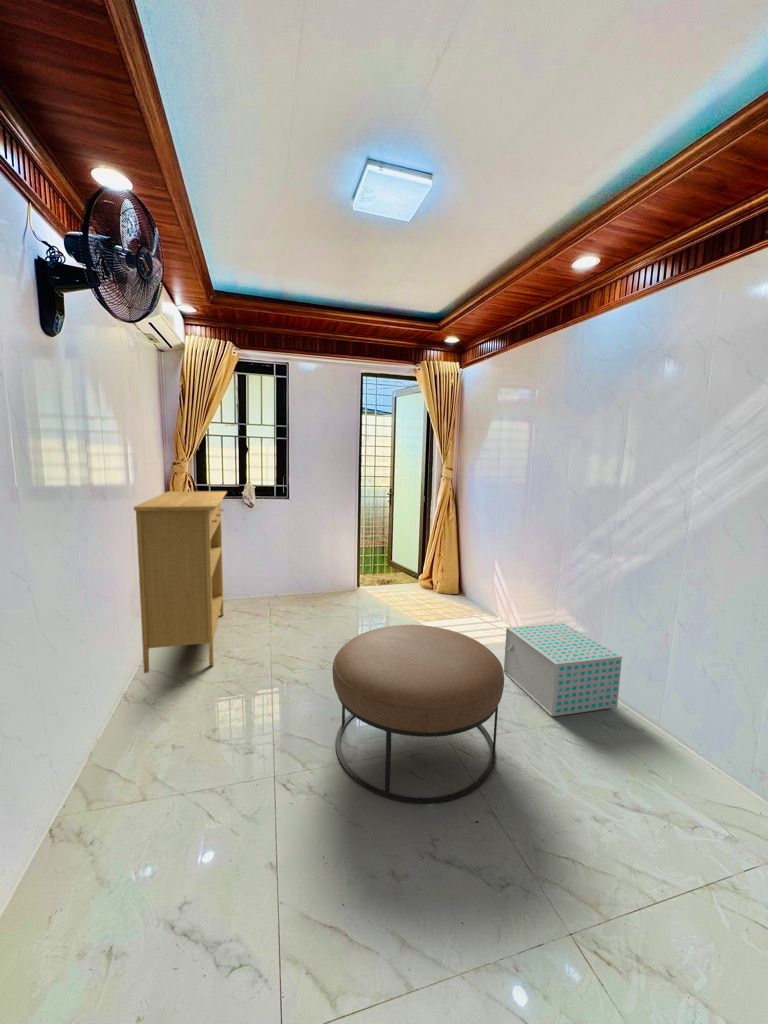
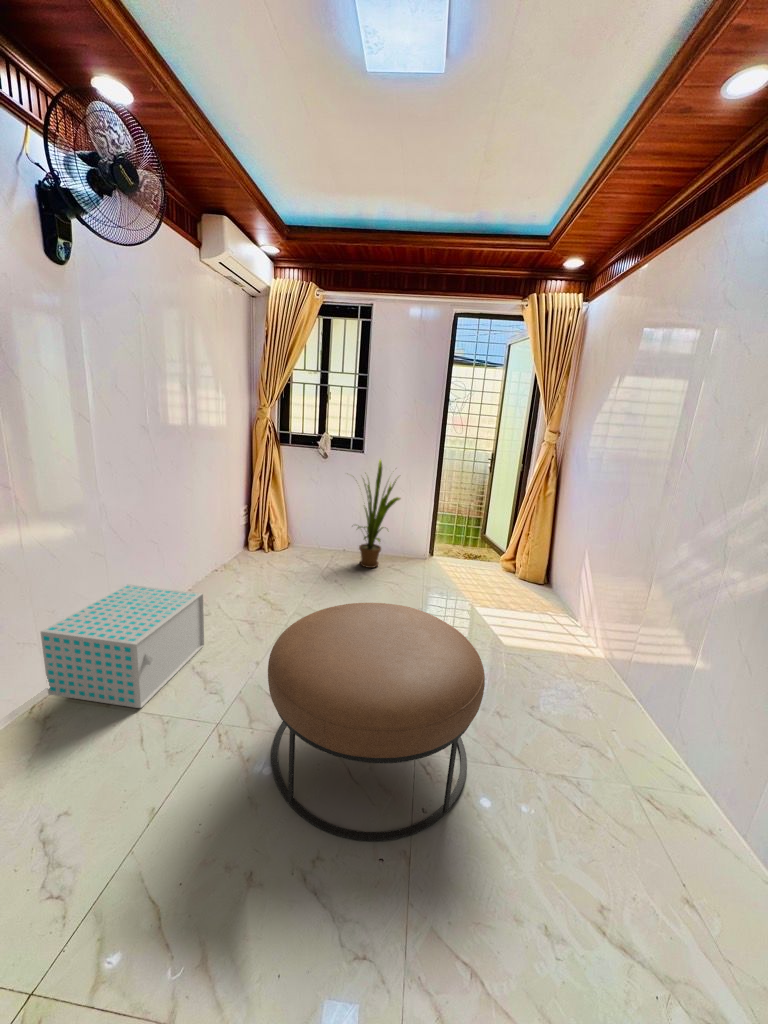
console table: present [134,491,227,673] -> none [171,434,297,604]
house plant: none [278,503,336,609] -> present [358,460,400,568]
storage box: present [504,623,622,716] -> present [41,584,204,708]

